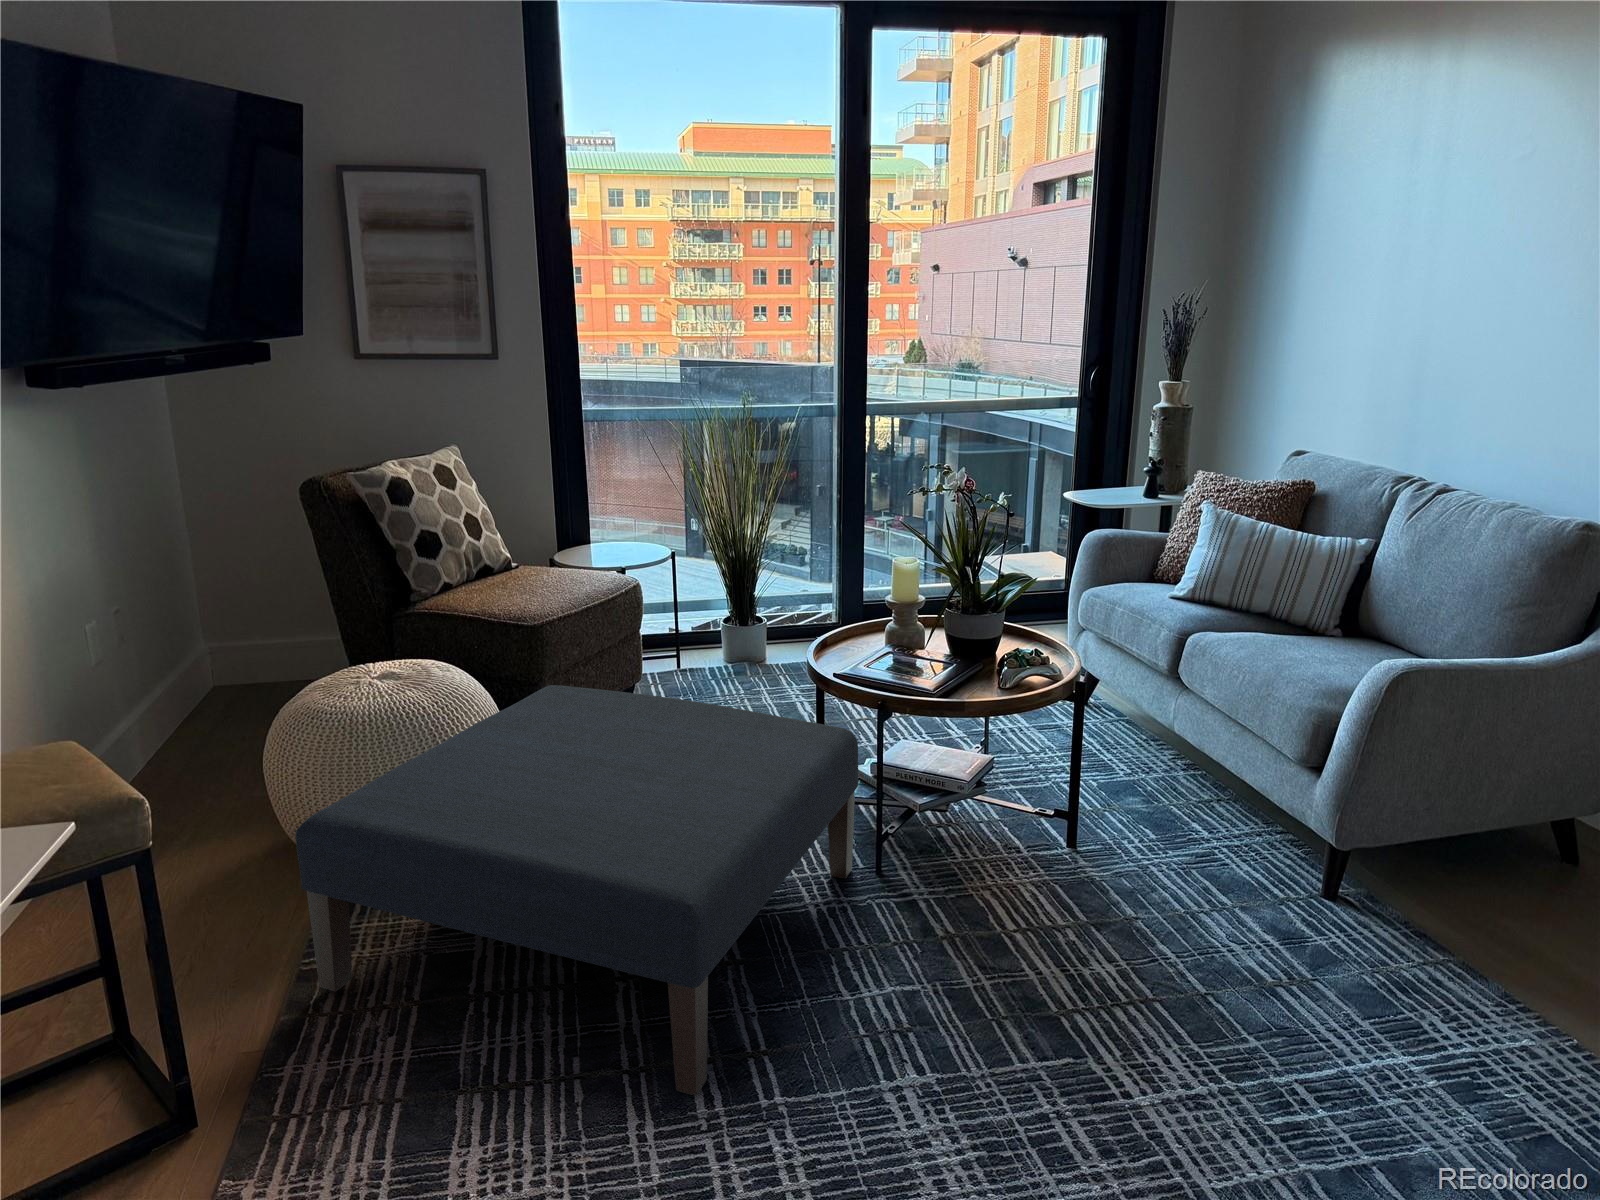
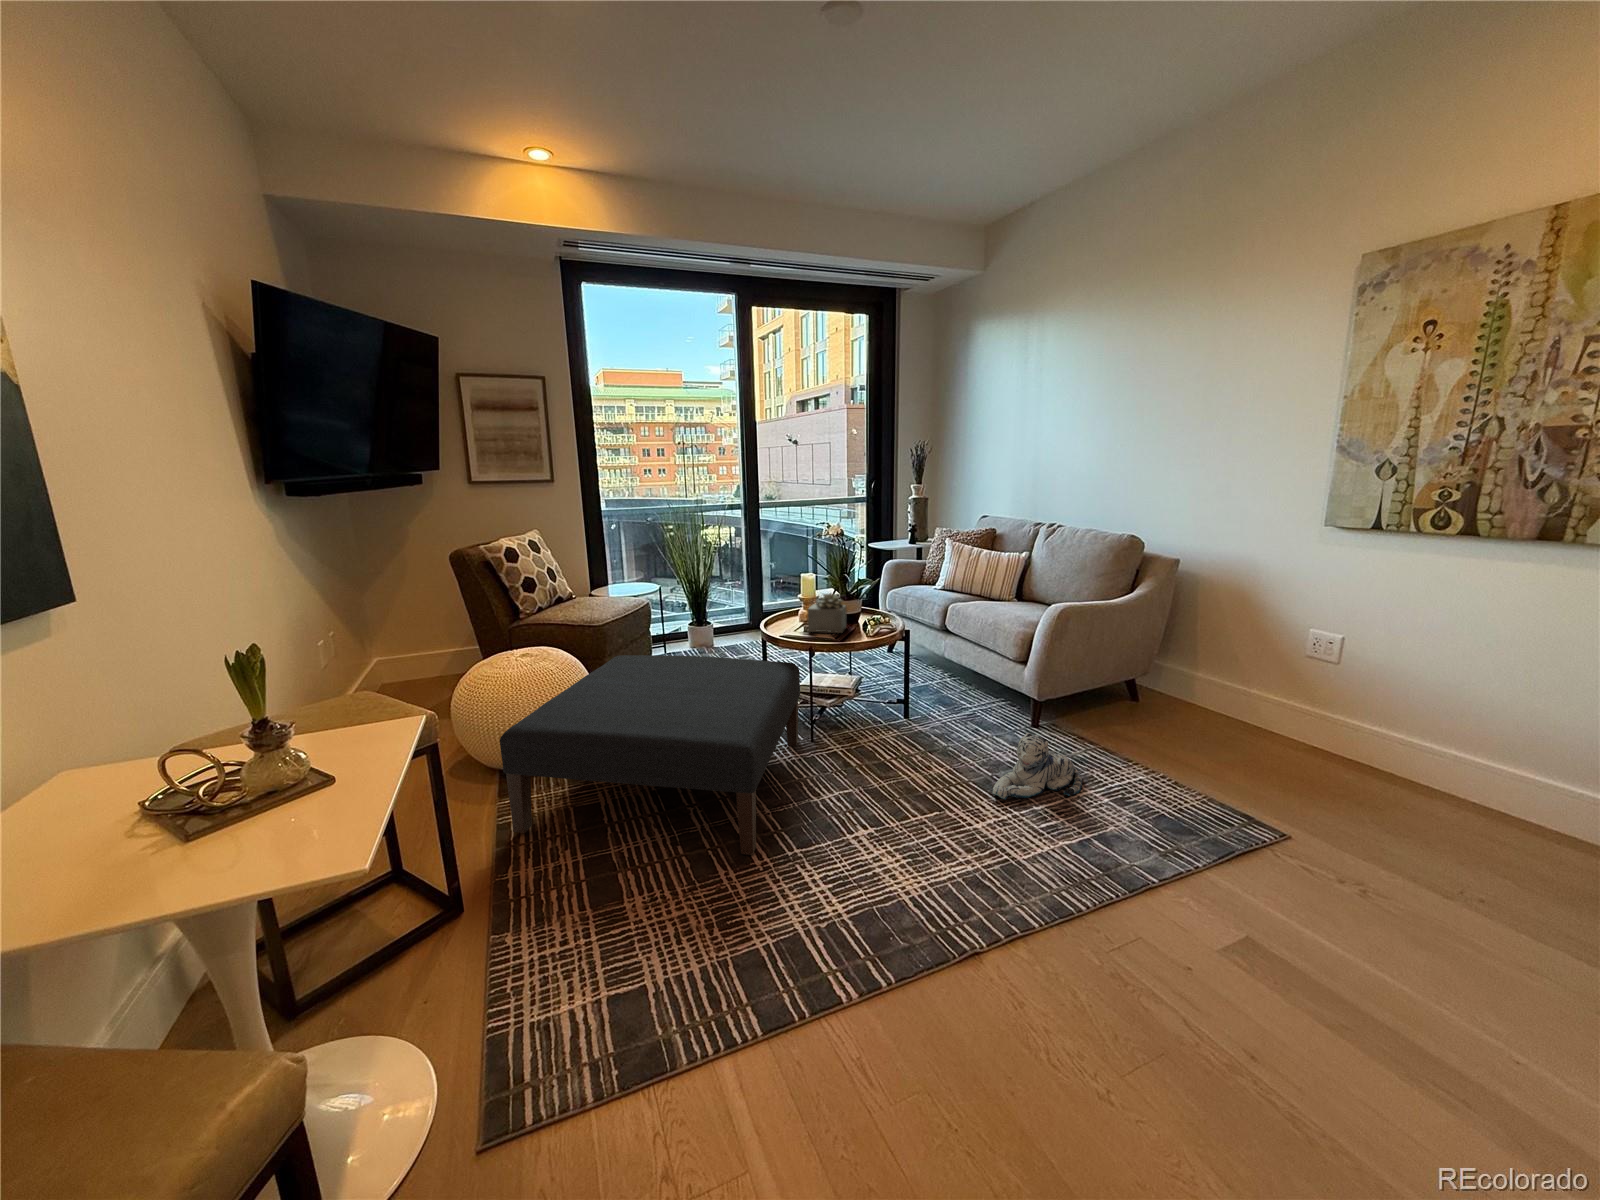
succulent plant: none [885,598,964,678] -> present [807,593,847,633]
plush toy: none [1190,923,1392,1061] -> present [992,733,1082,800]

